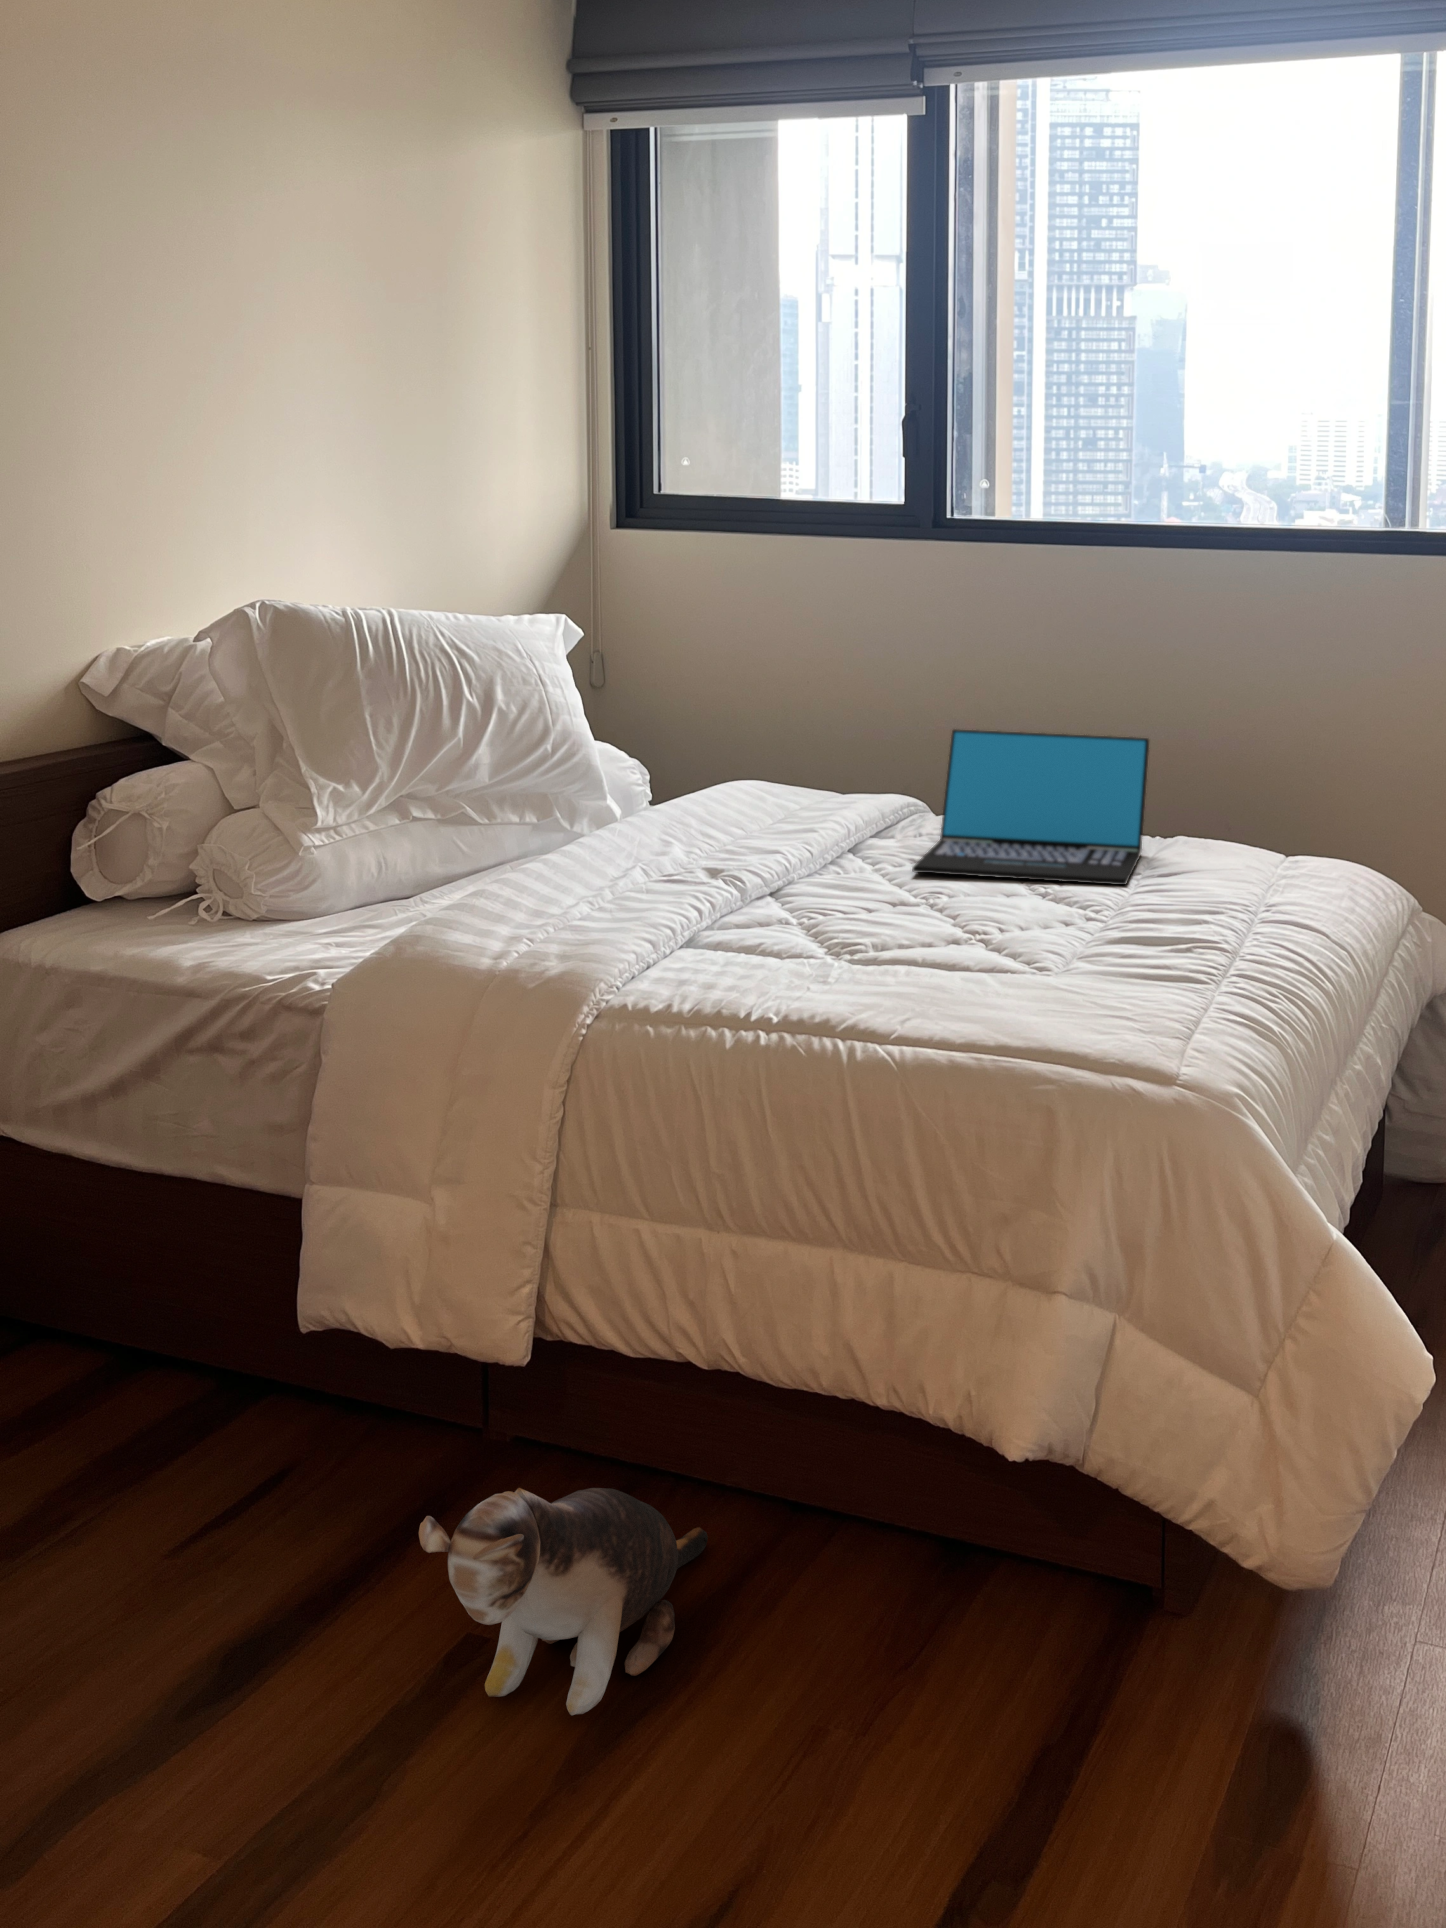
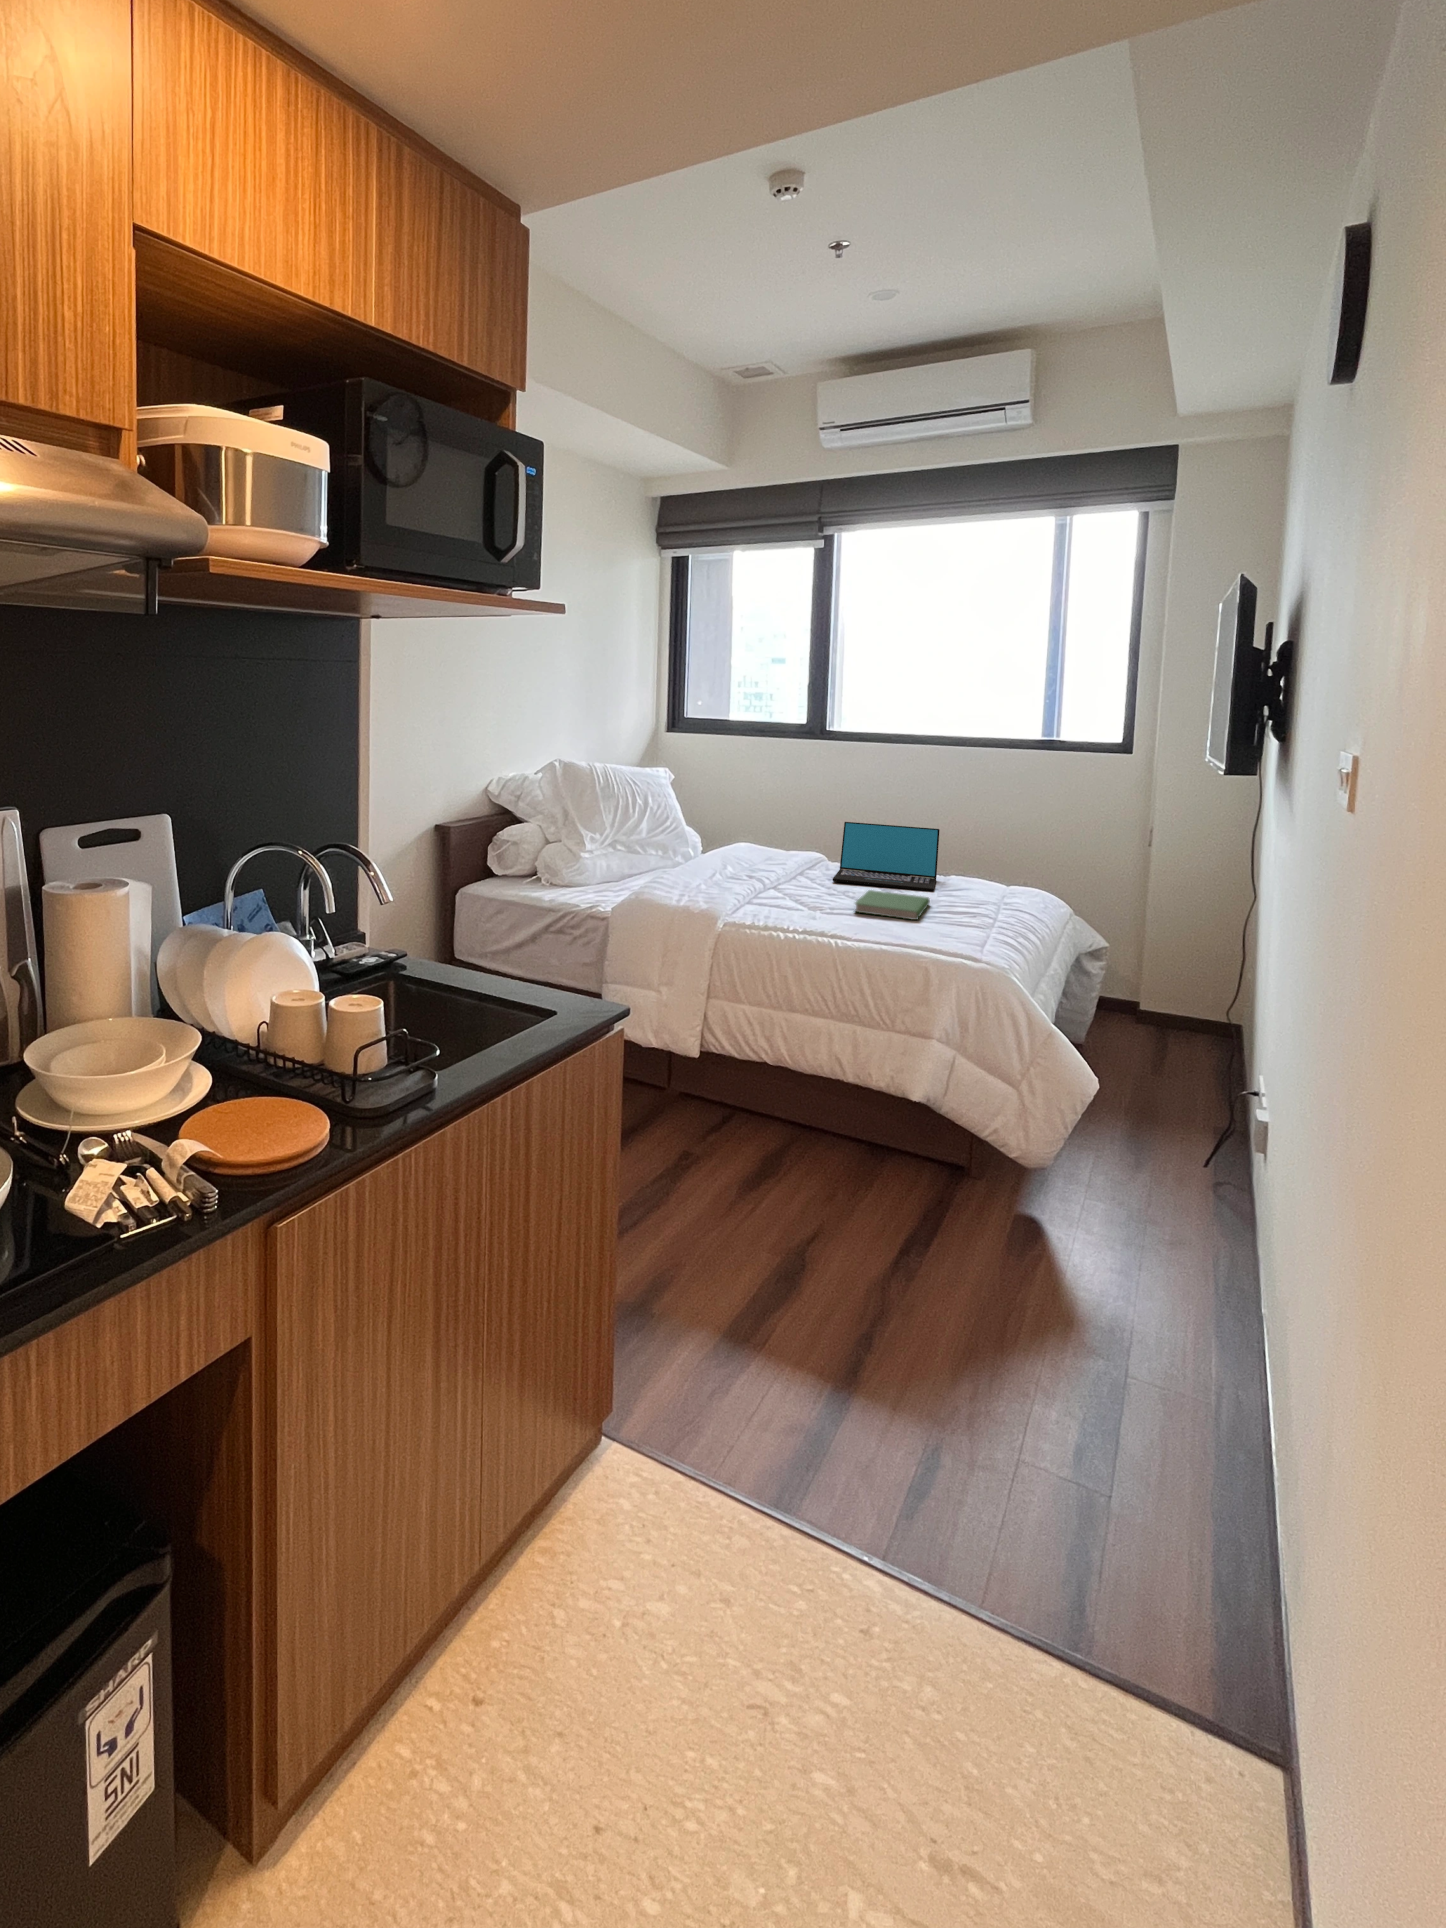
hardcover book: none [925,895,1107,971] -> present [855,890,930,920]
plush toy: present [419,1488,708,1715] -> none [690,1085,774,1173]

